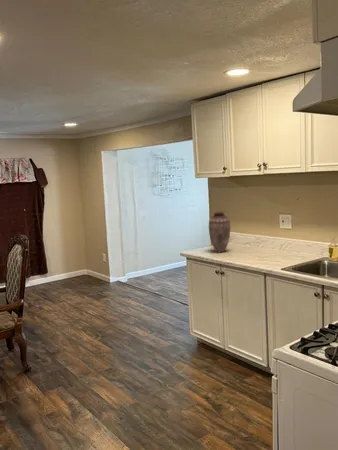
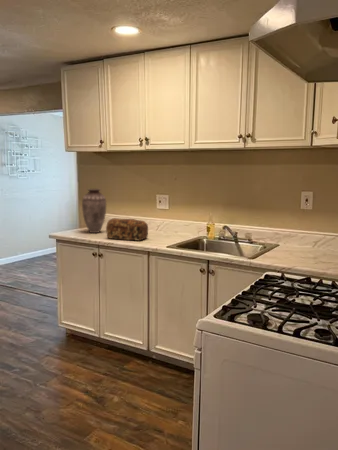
bread loaf: none [228,240,268,261] -> present [106,218,148,240]

